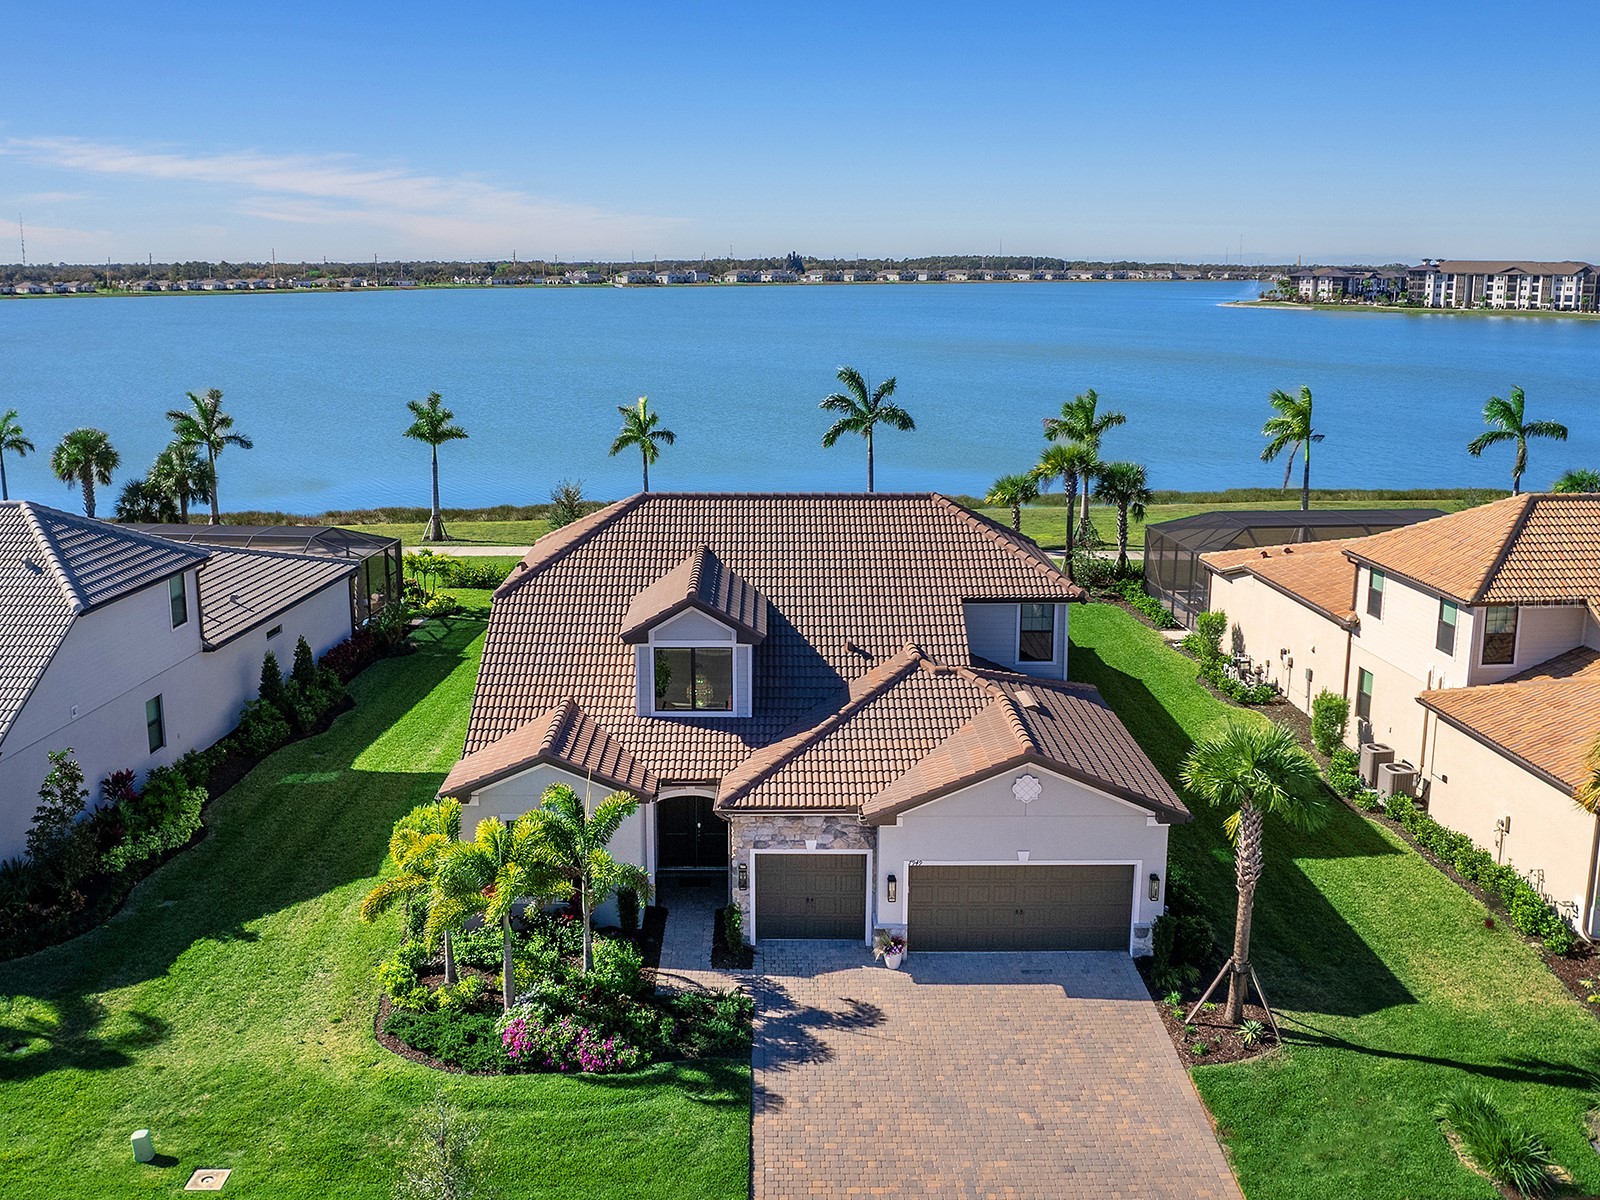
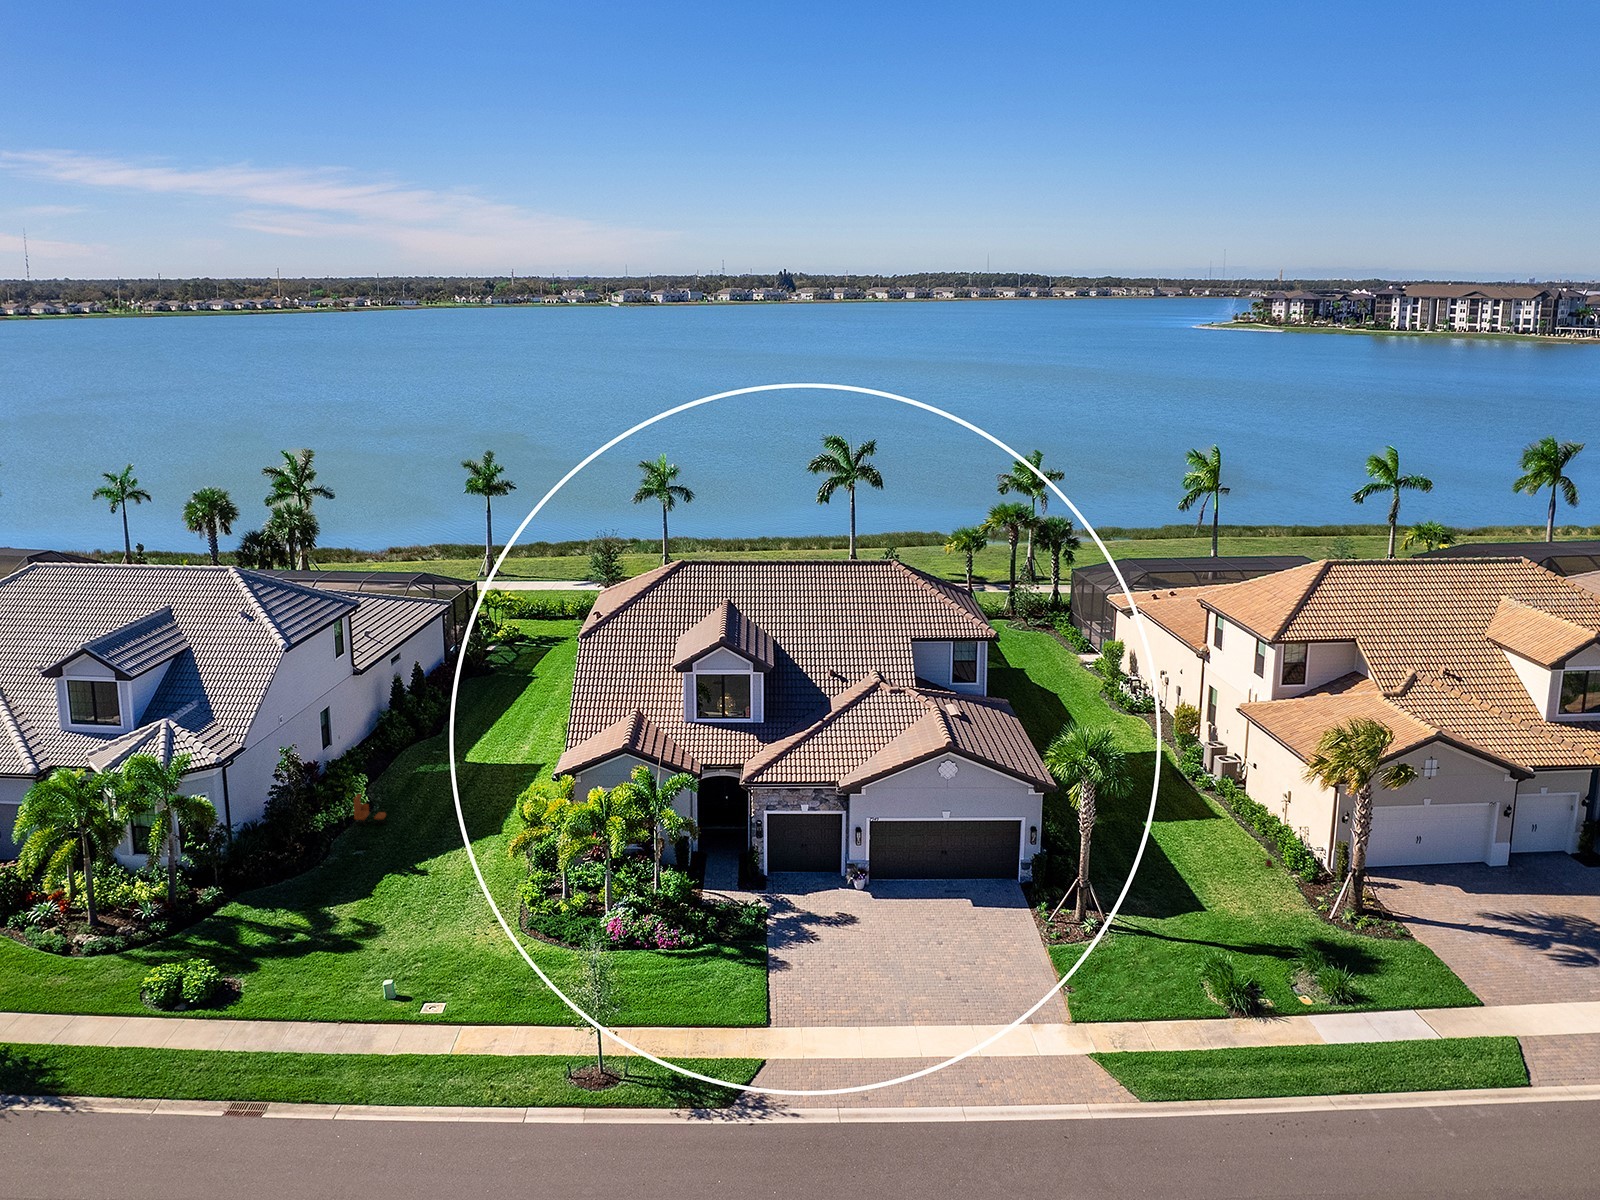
lounge chair: none [168,817,220,864] -> present [354,794,386,826]

